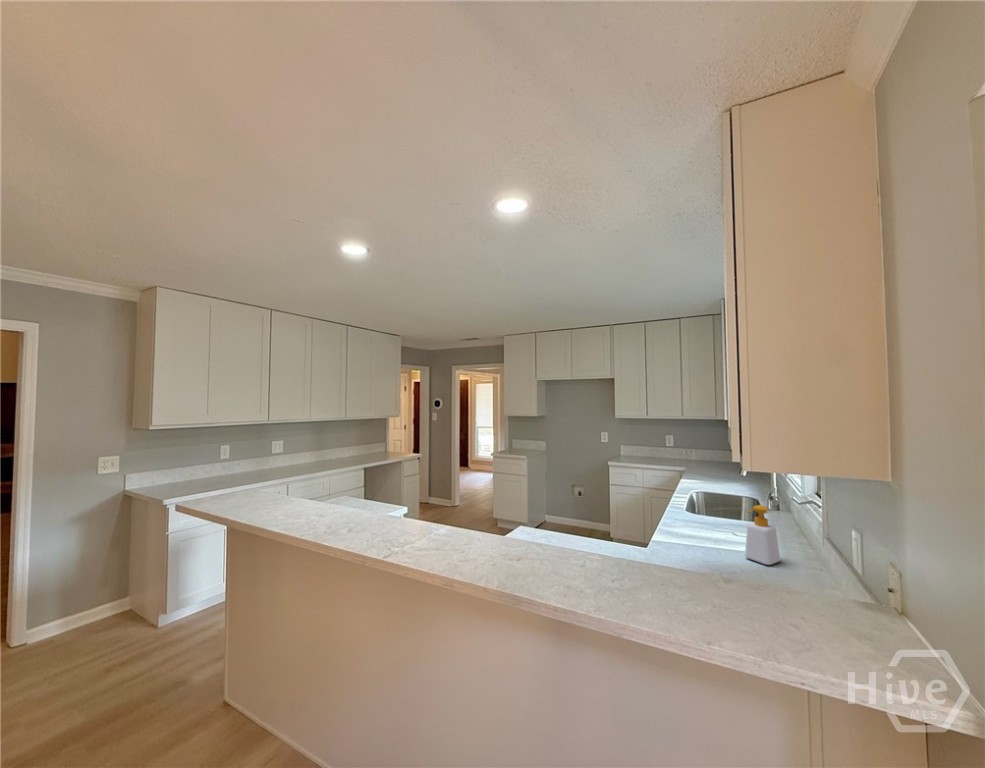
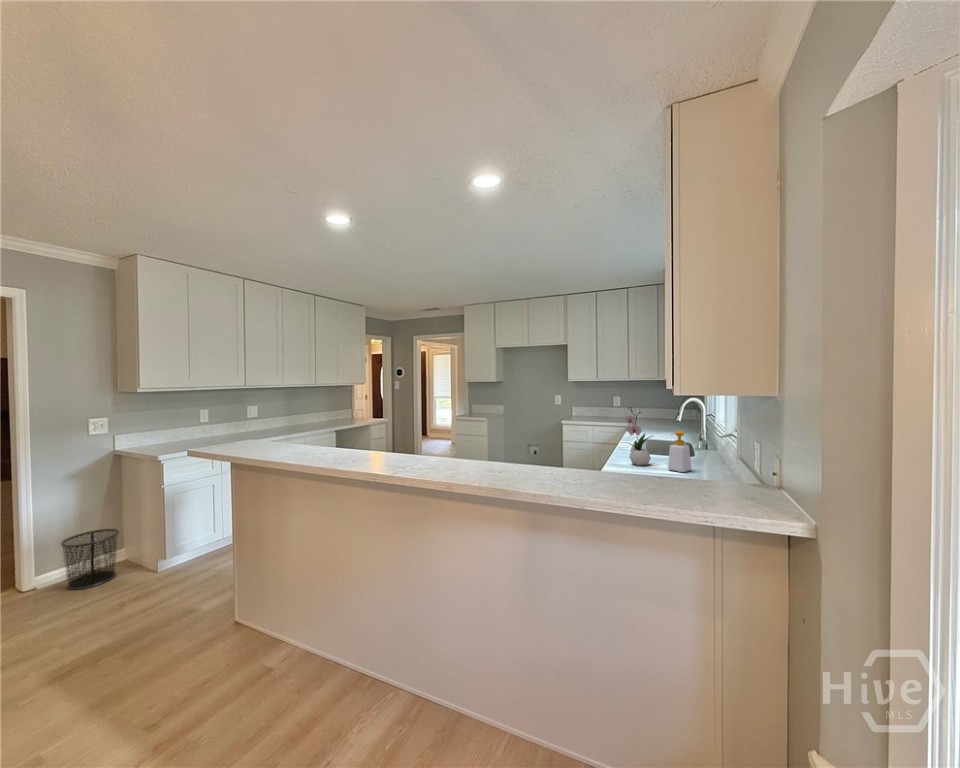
flower arrangement: none [682,466,723,546] -> present [625,407,653,465]
waste bin: none [54,576,119,647] -> present [61,529,119,590]

